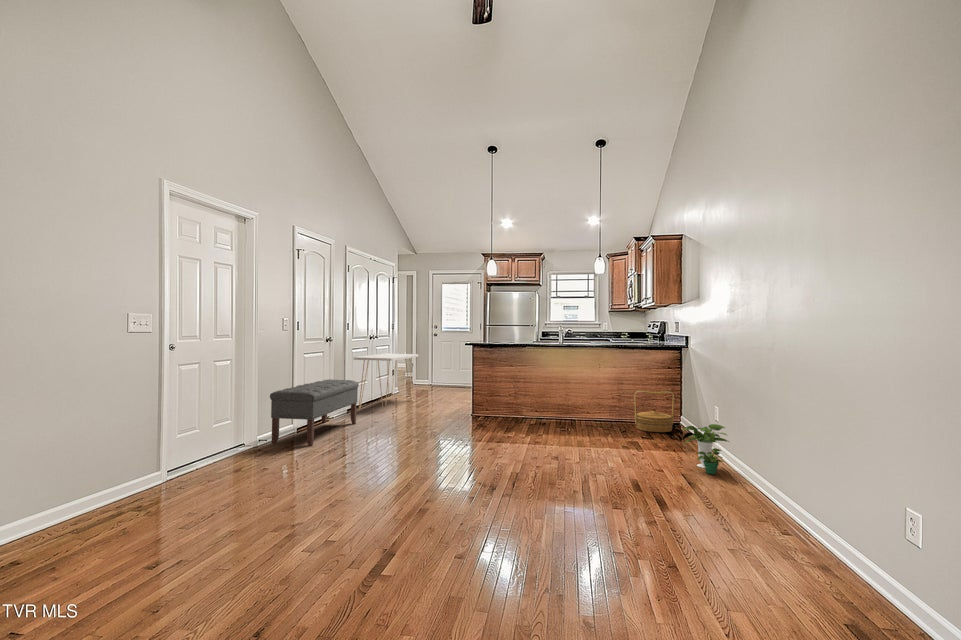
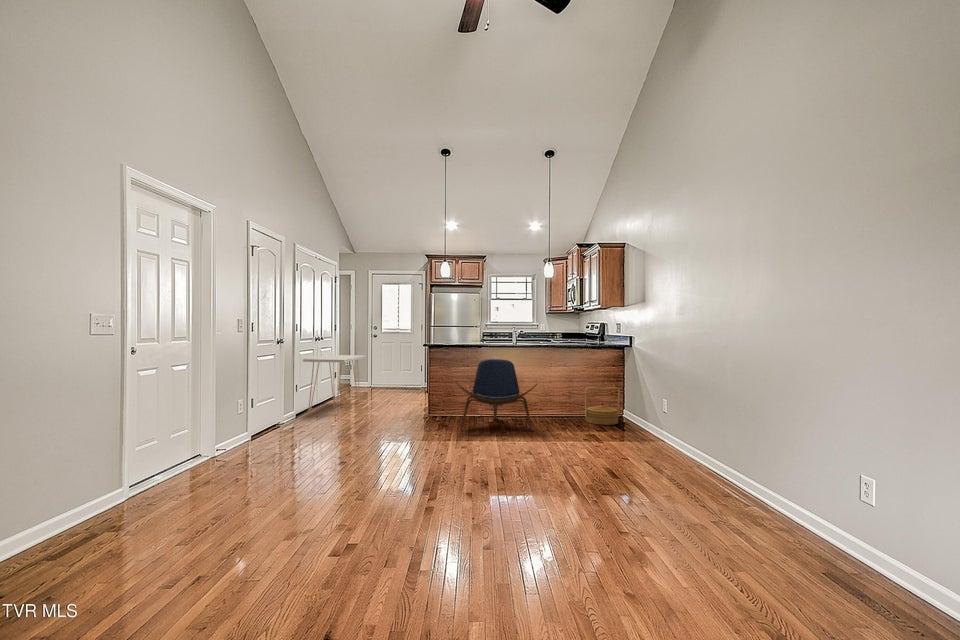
lounge chair: none [493,360,578,436] -> present [456,359,537,431]
bench: present [270,379,359,446] -> none [229,383,315,452]
potted plant: present [682,424,729,474] -> none [641,415,684,460]

